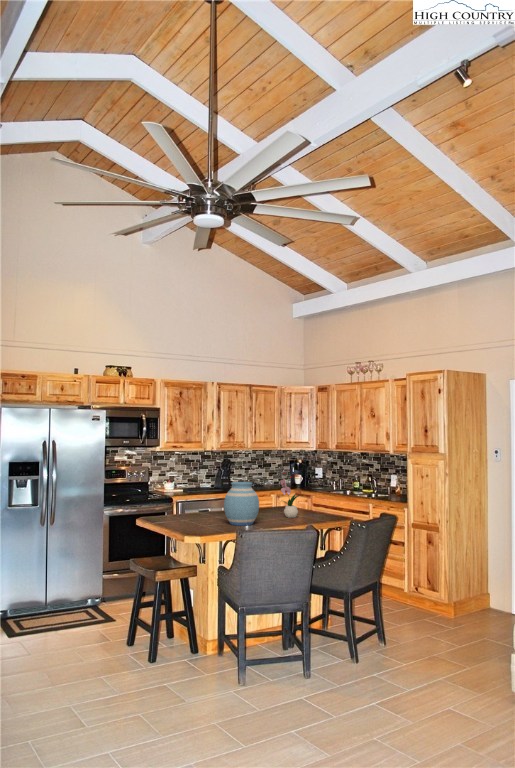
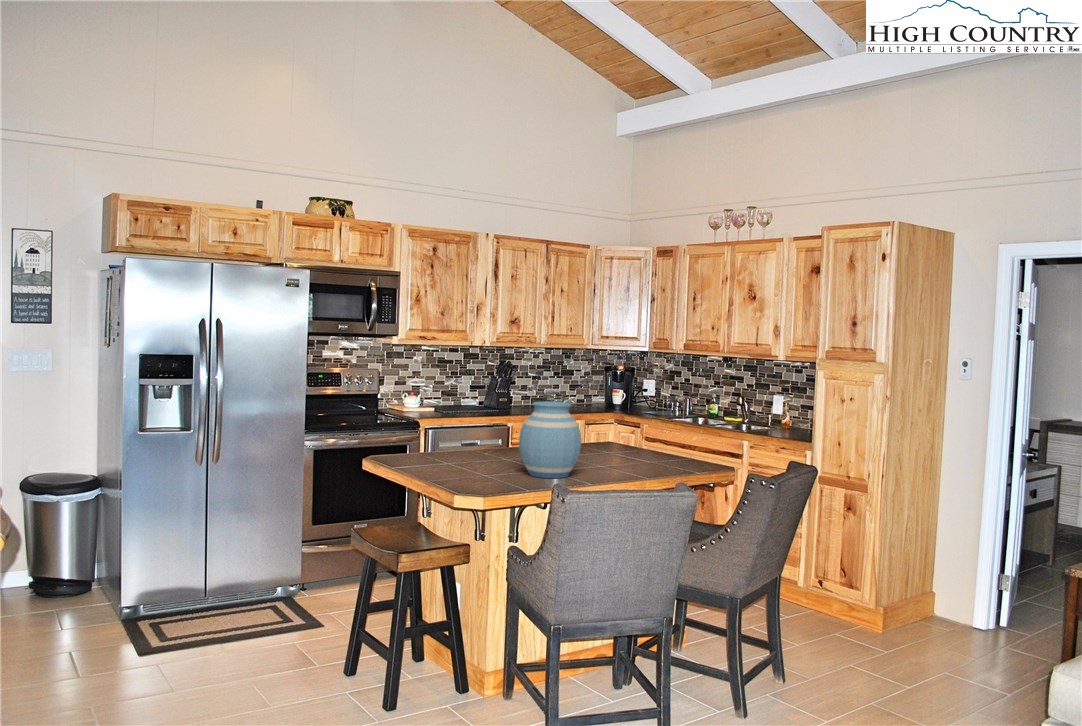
flower arrangement: present [280,473,299,518] -> none [613,387,648,465]

